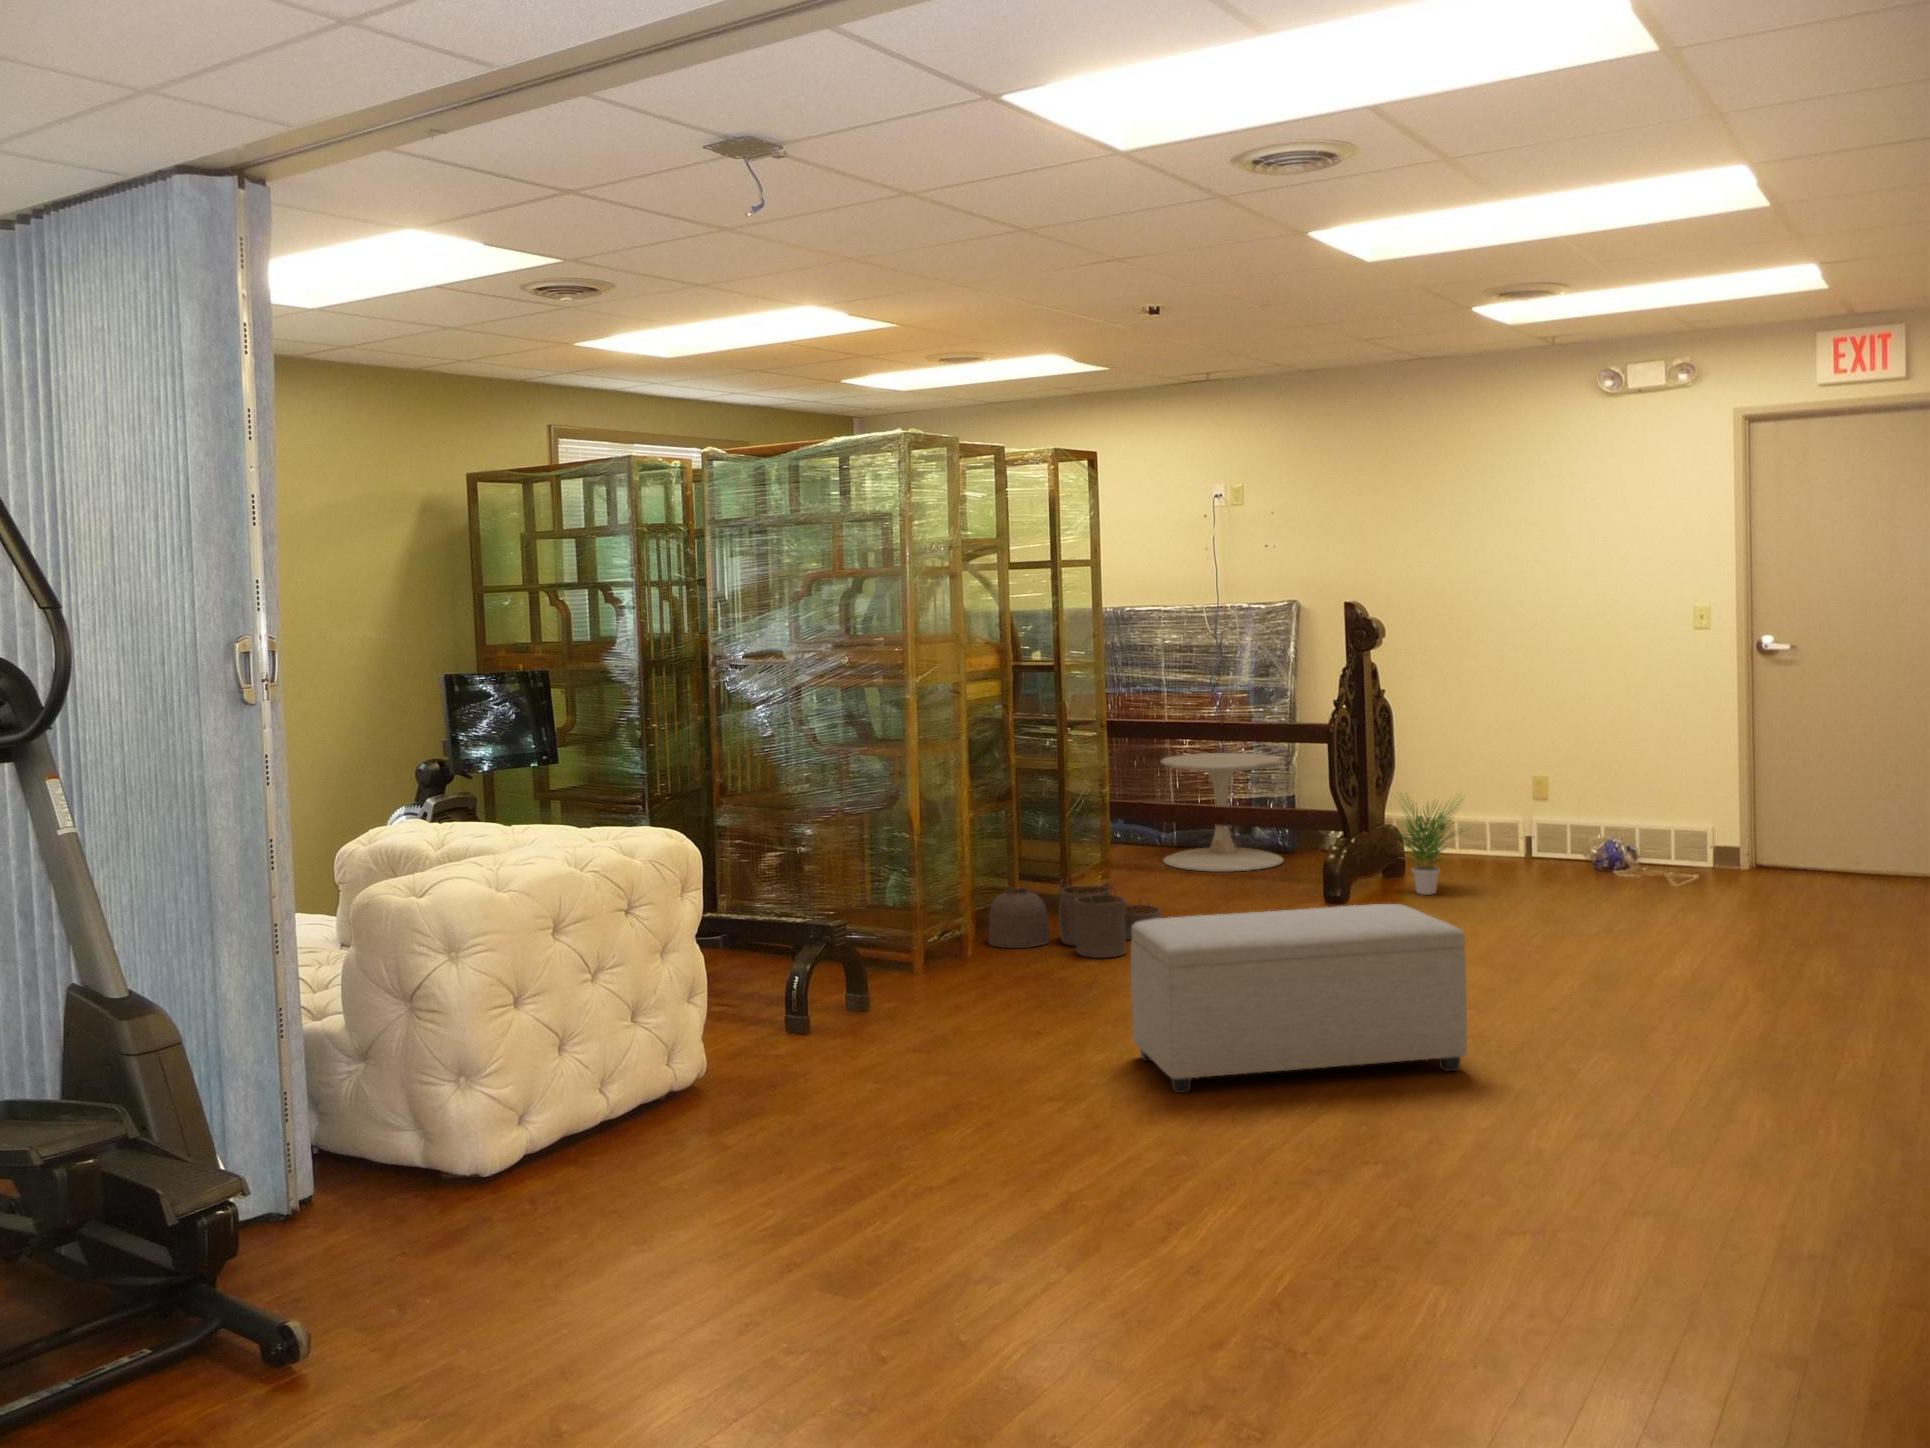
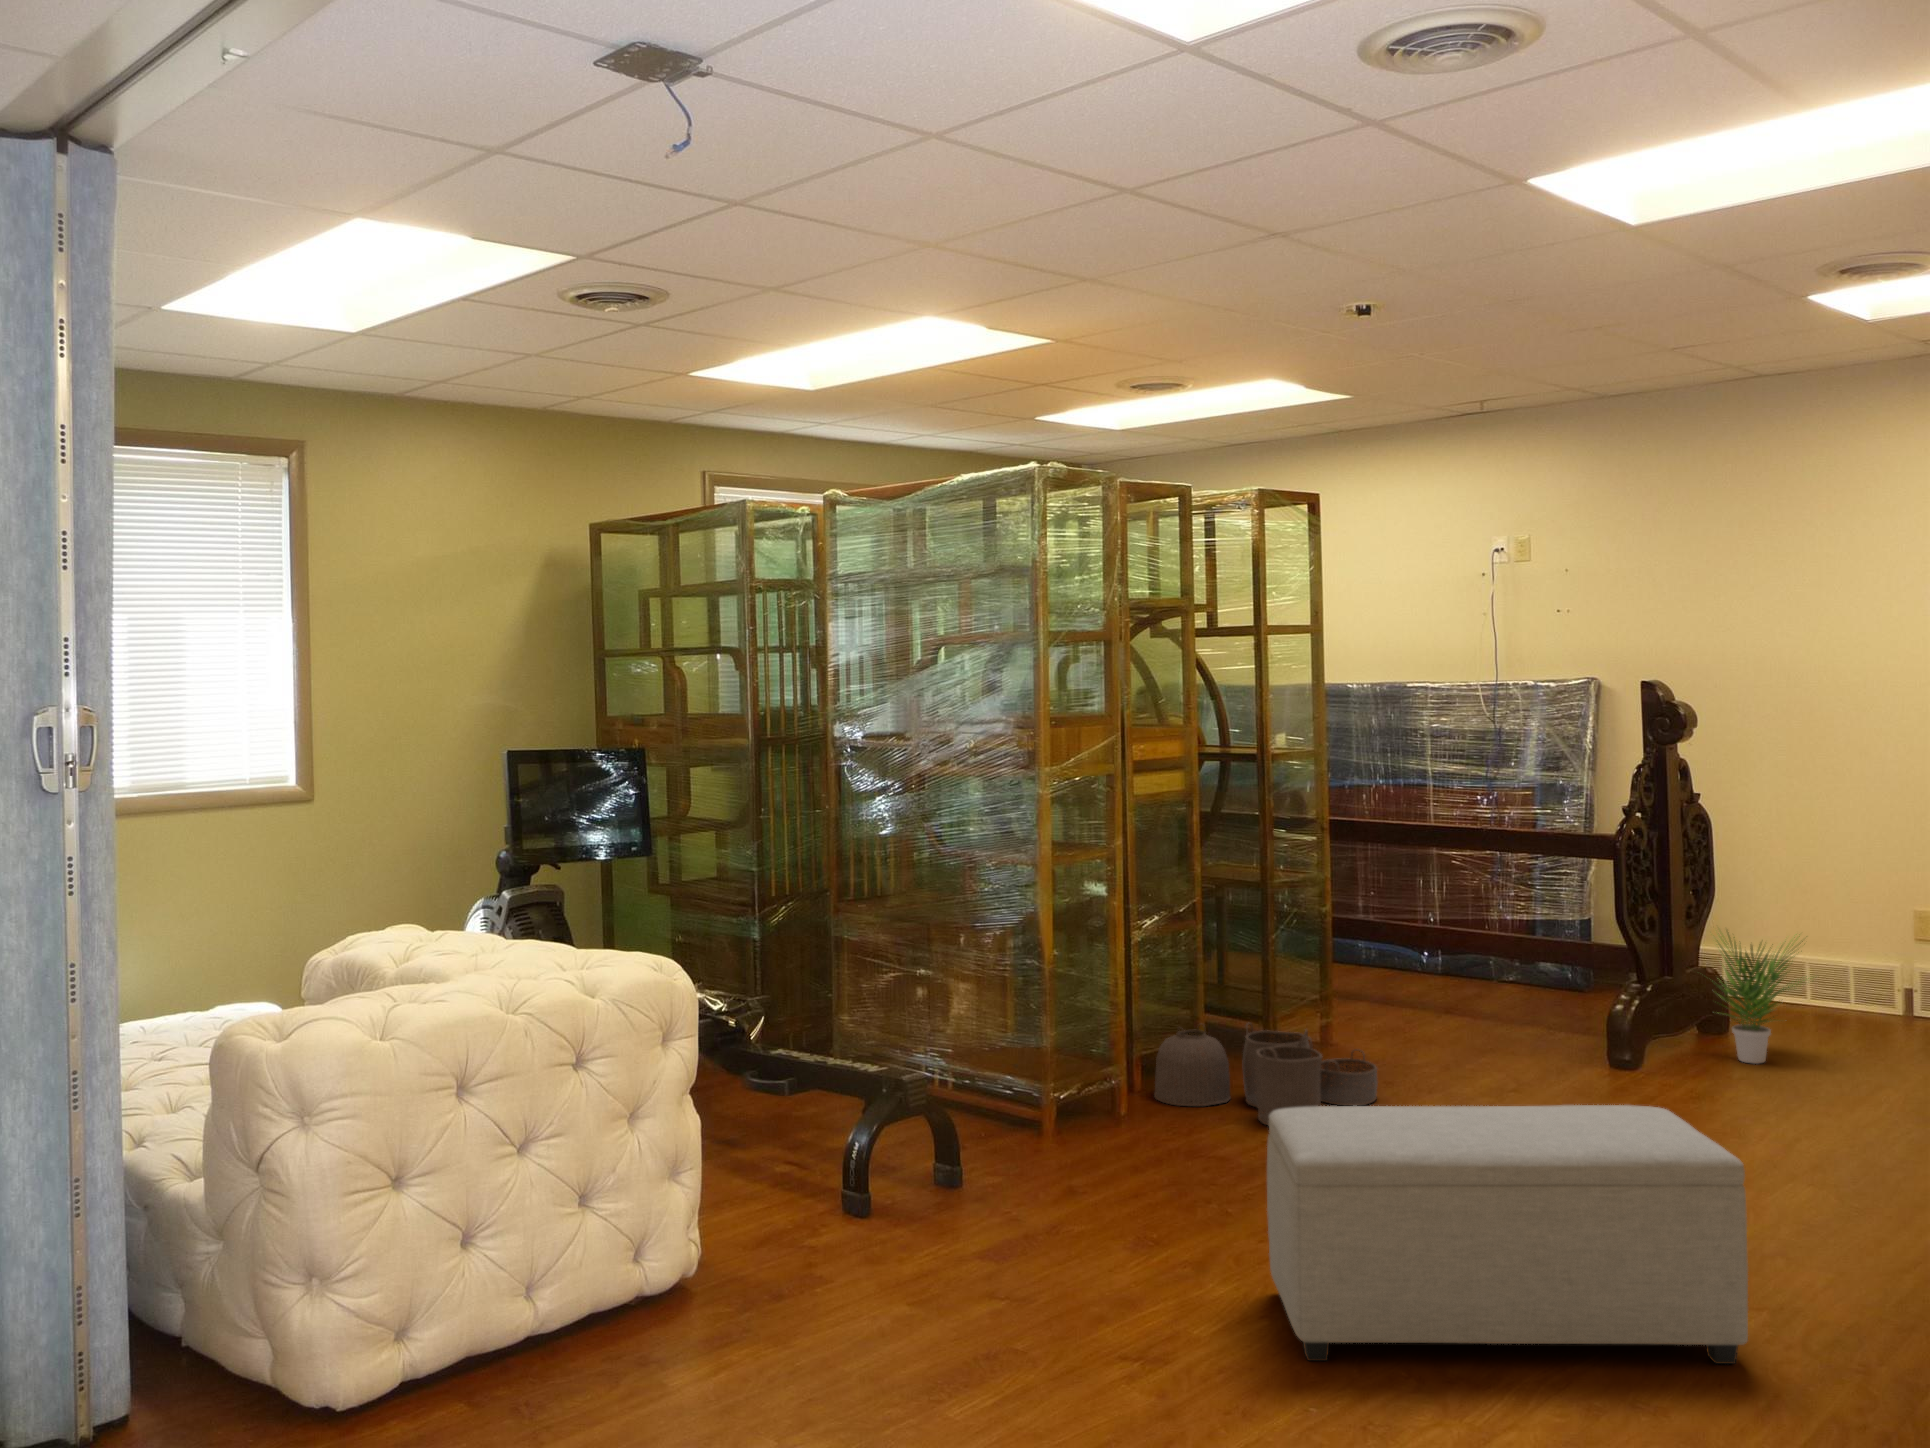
side table: present [1161,753,1284,872] -> none [1414,863,1571,1013]

